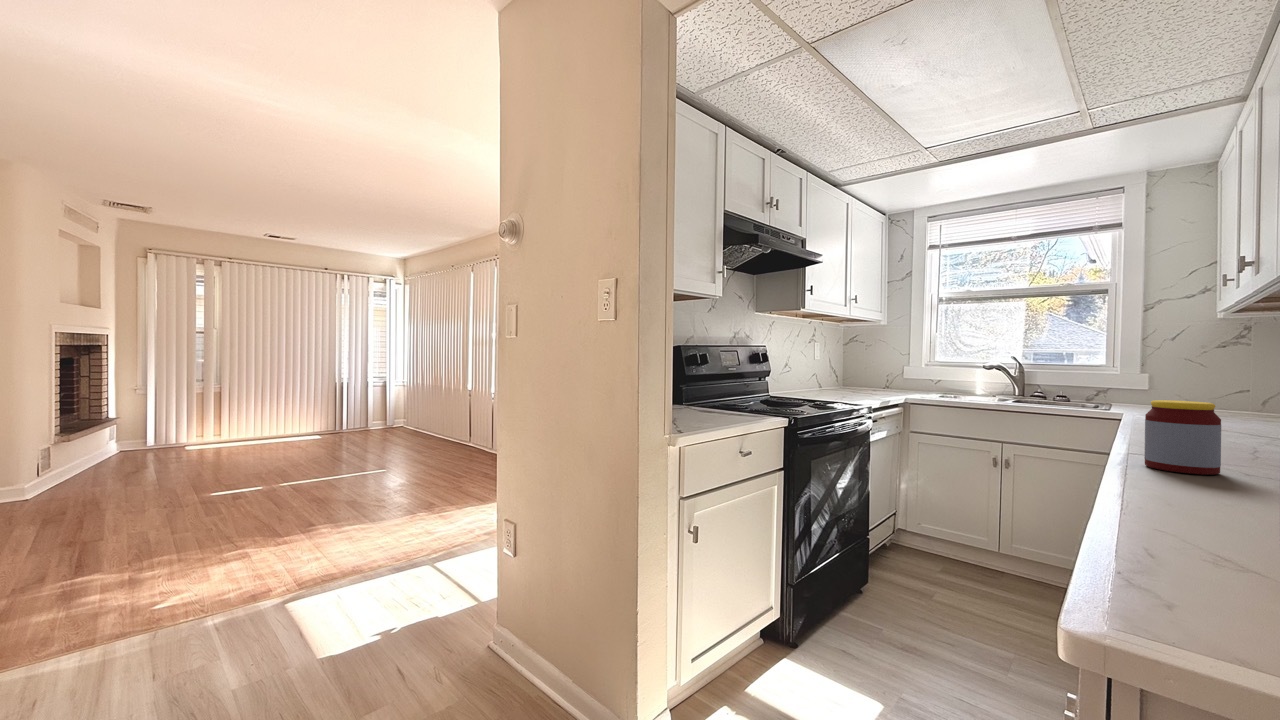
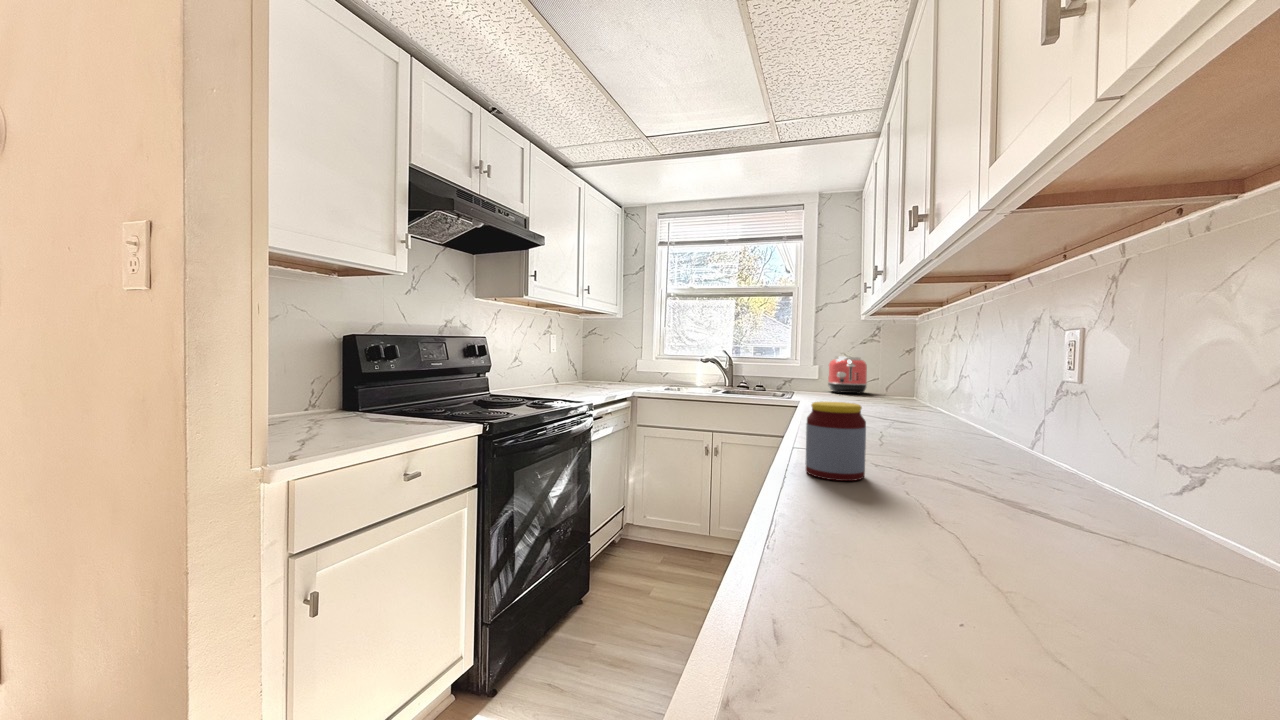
toaster: none [1164,363,1231,409] -> present [828,357,867,394]

